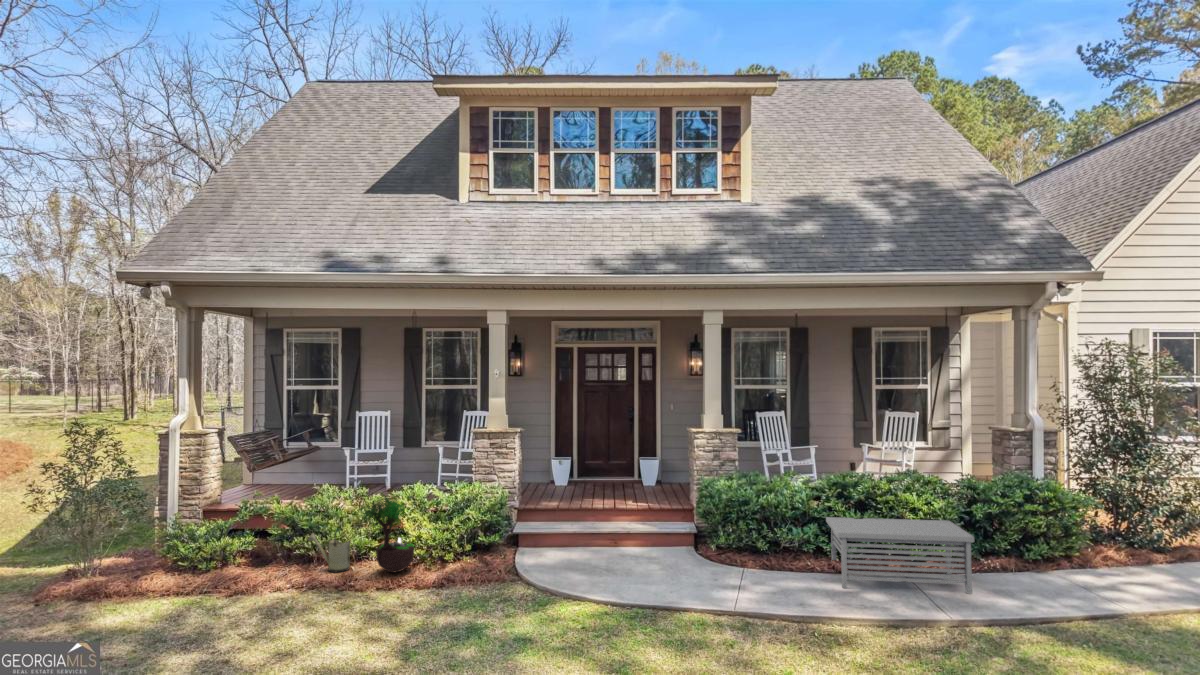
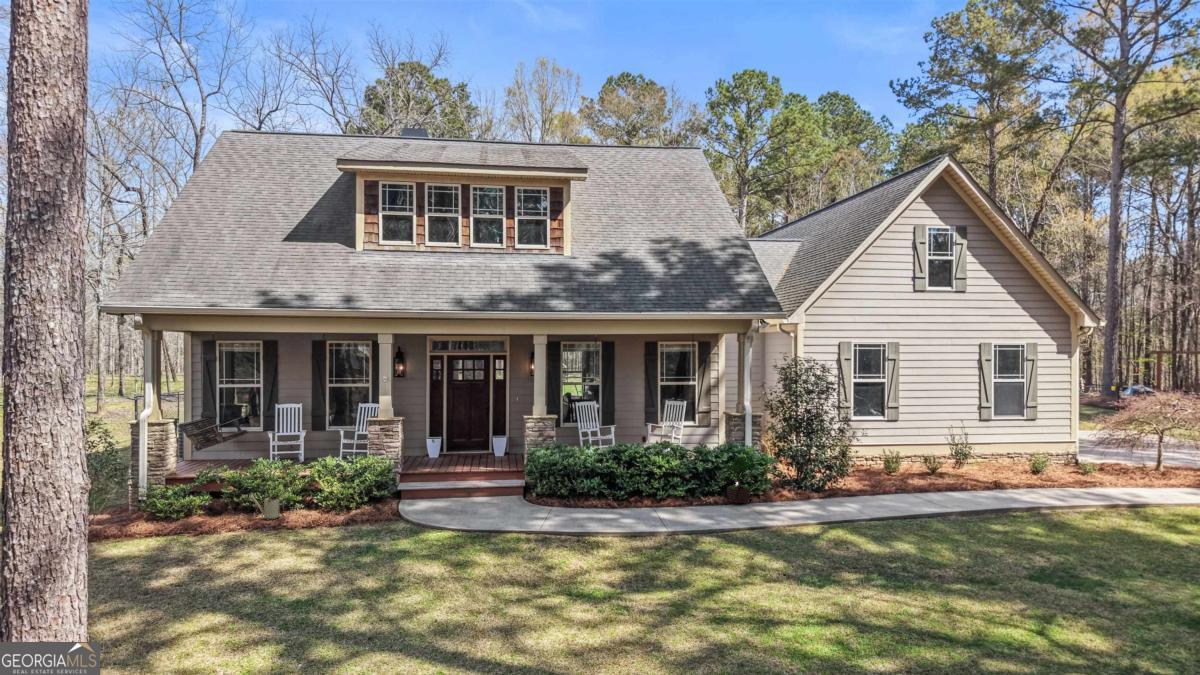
potted tree: present [361,497,414,572] -> present [727,456,750,503]
storage bench: present [826,517,974,594] -> none [603,470,682,513]

